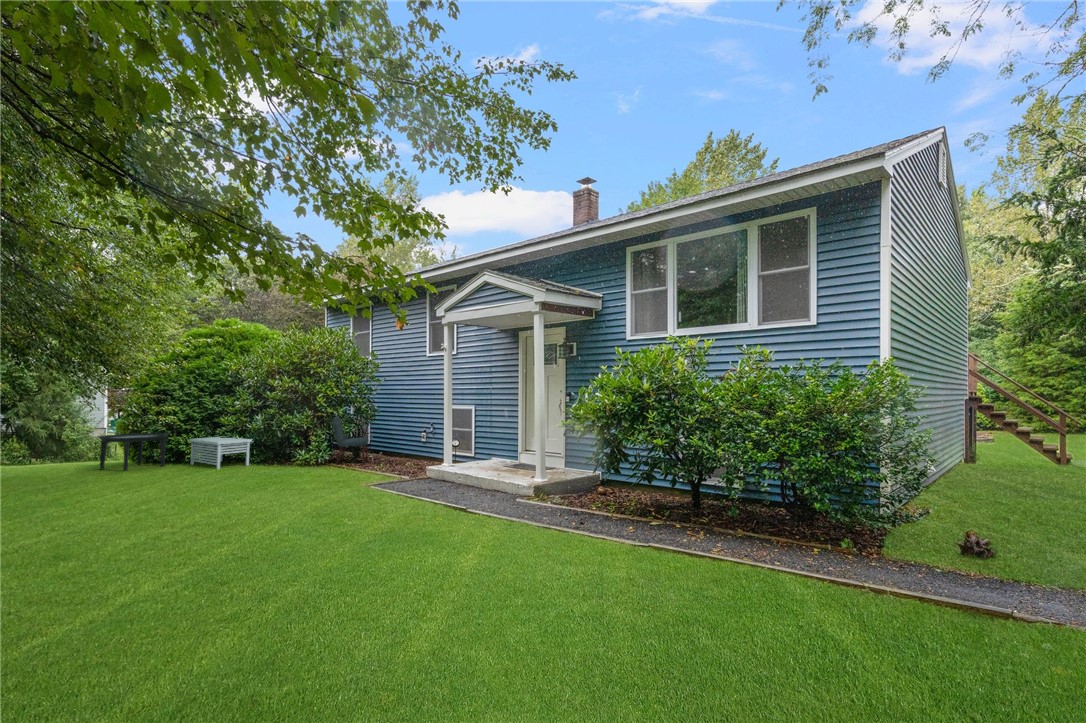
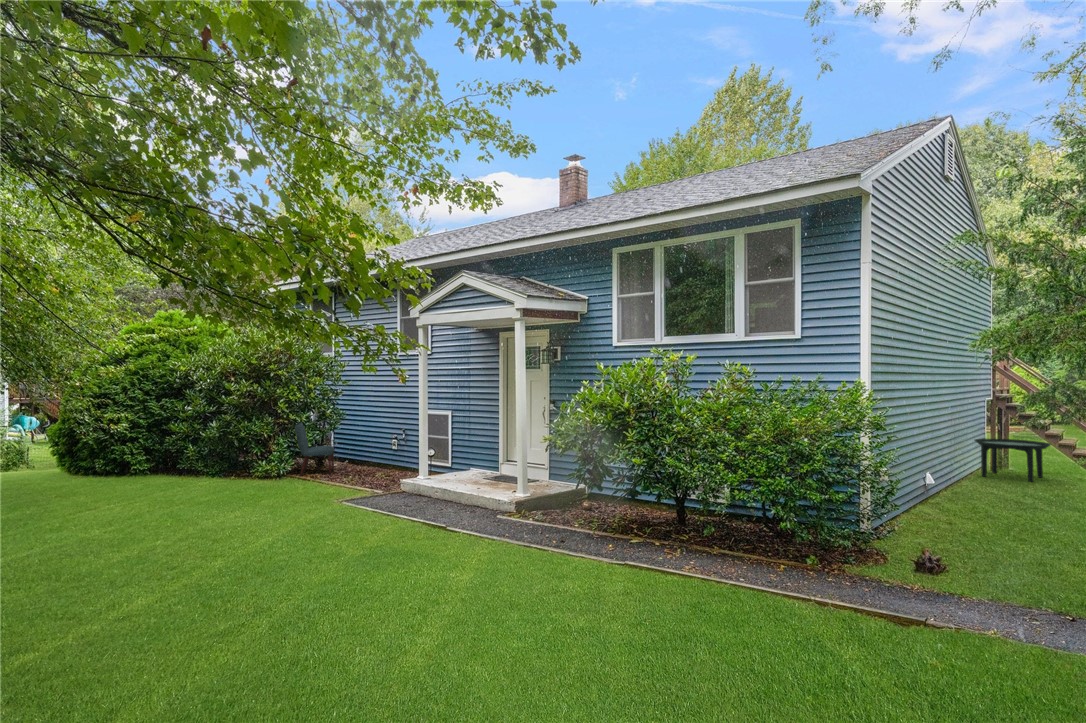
round table: present [98,433,169,471] -> present [975,439,1051,482]
storage bench: present [189,437,252,469] -> none [136,445,207,482]

